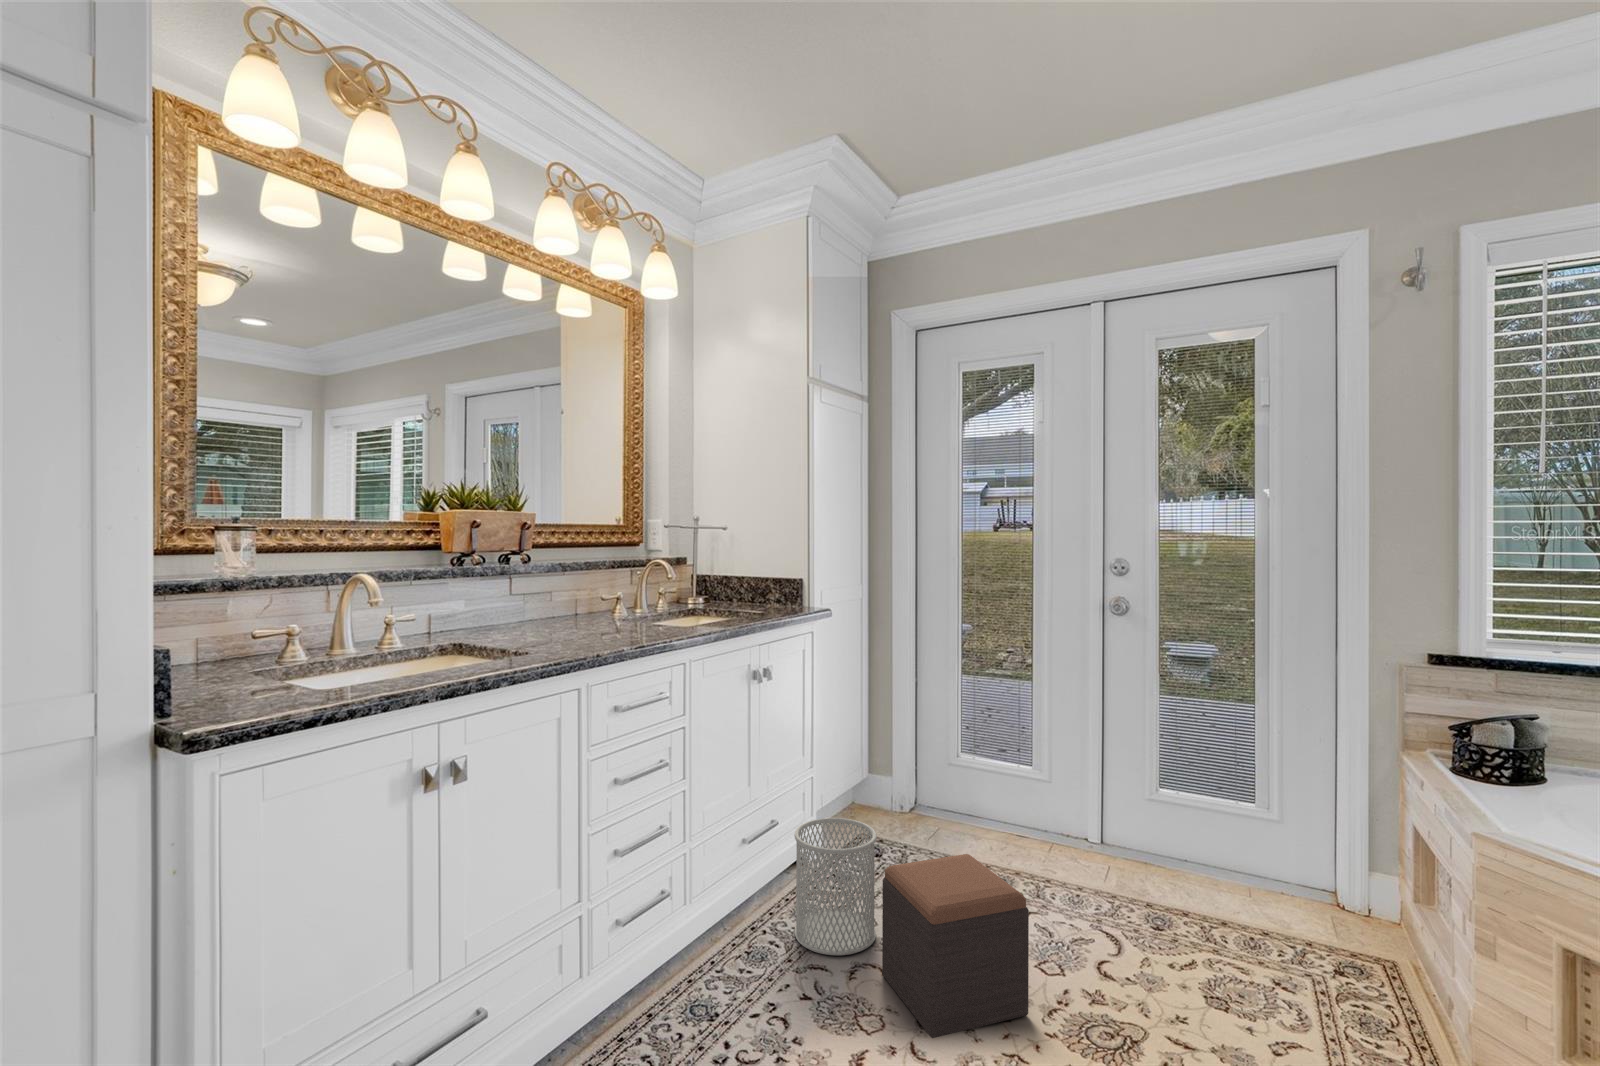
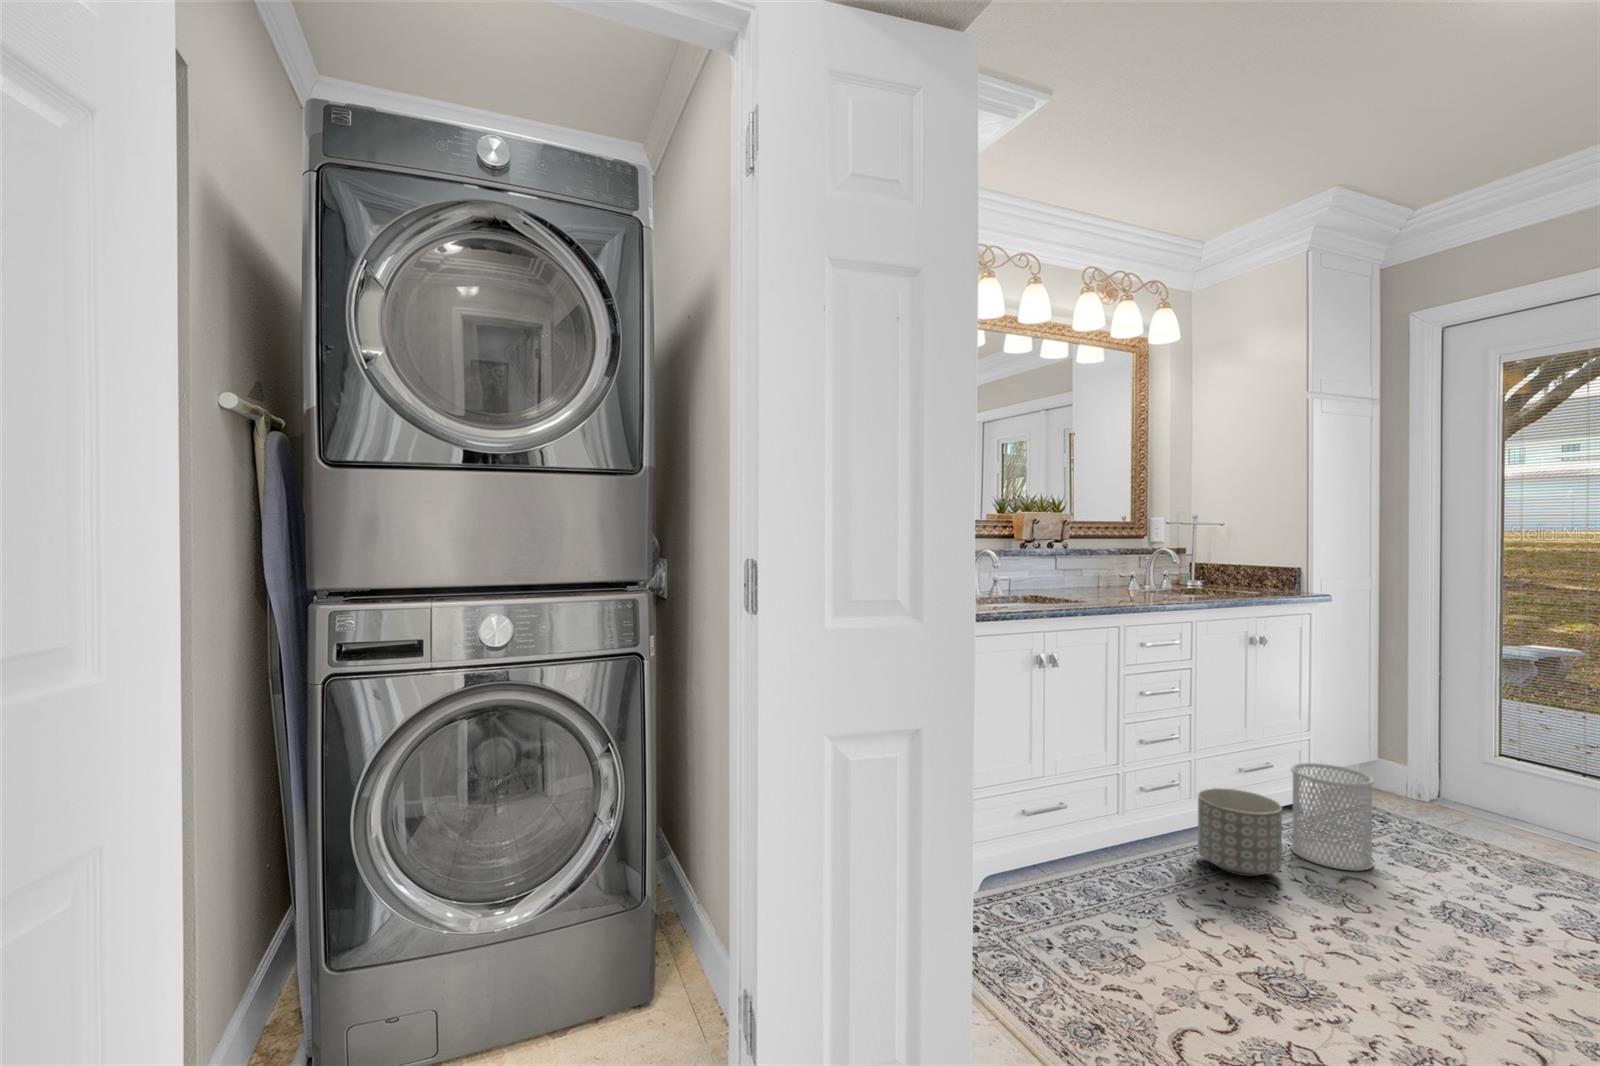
footstool: present [882,854,1029,1038] -> none [1377,798,1535,943]
planter: none [687,885,786,1016] -> present [1198,788,1282,876]

